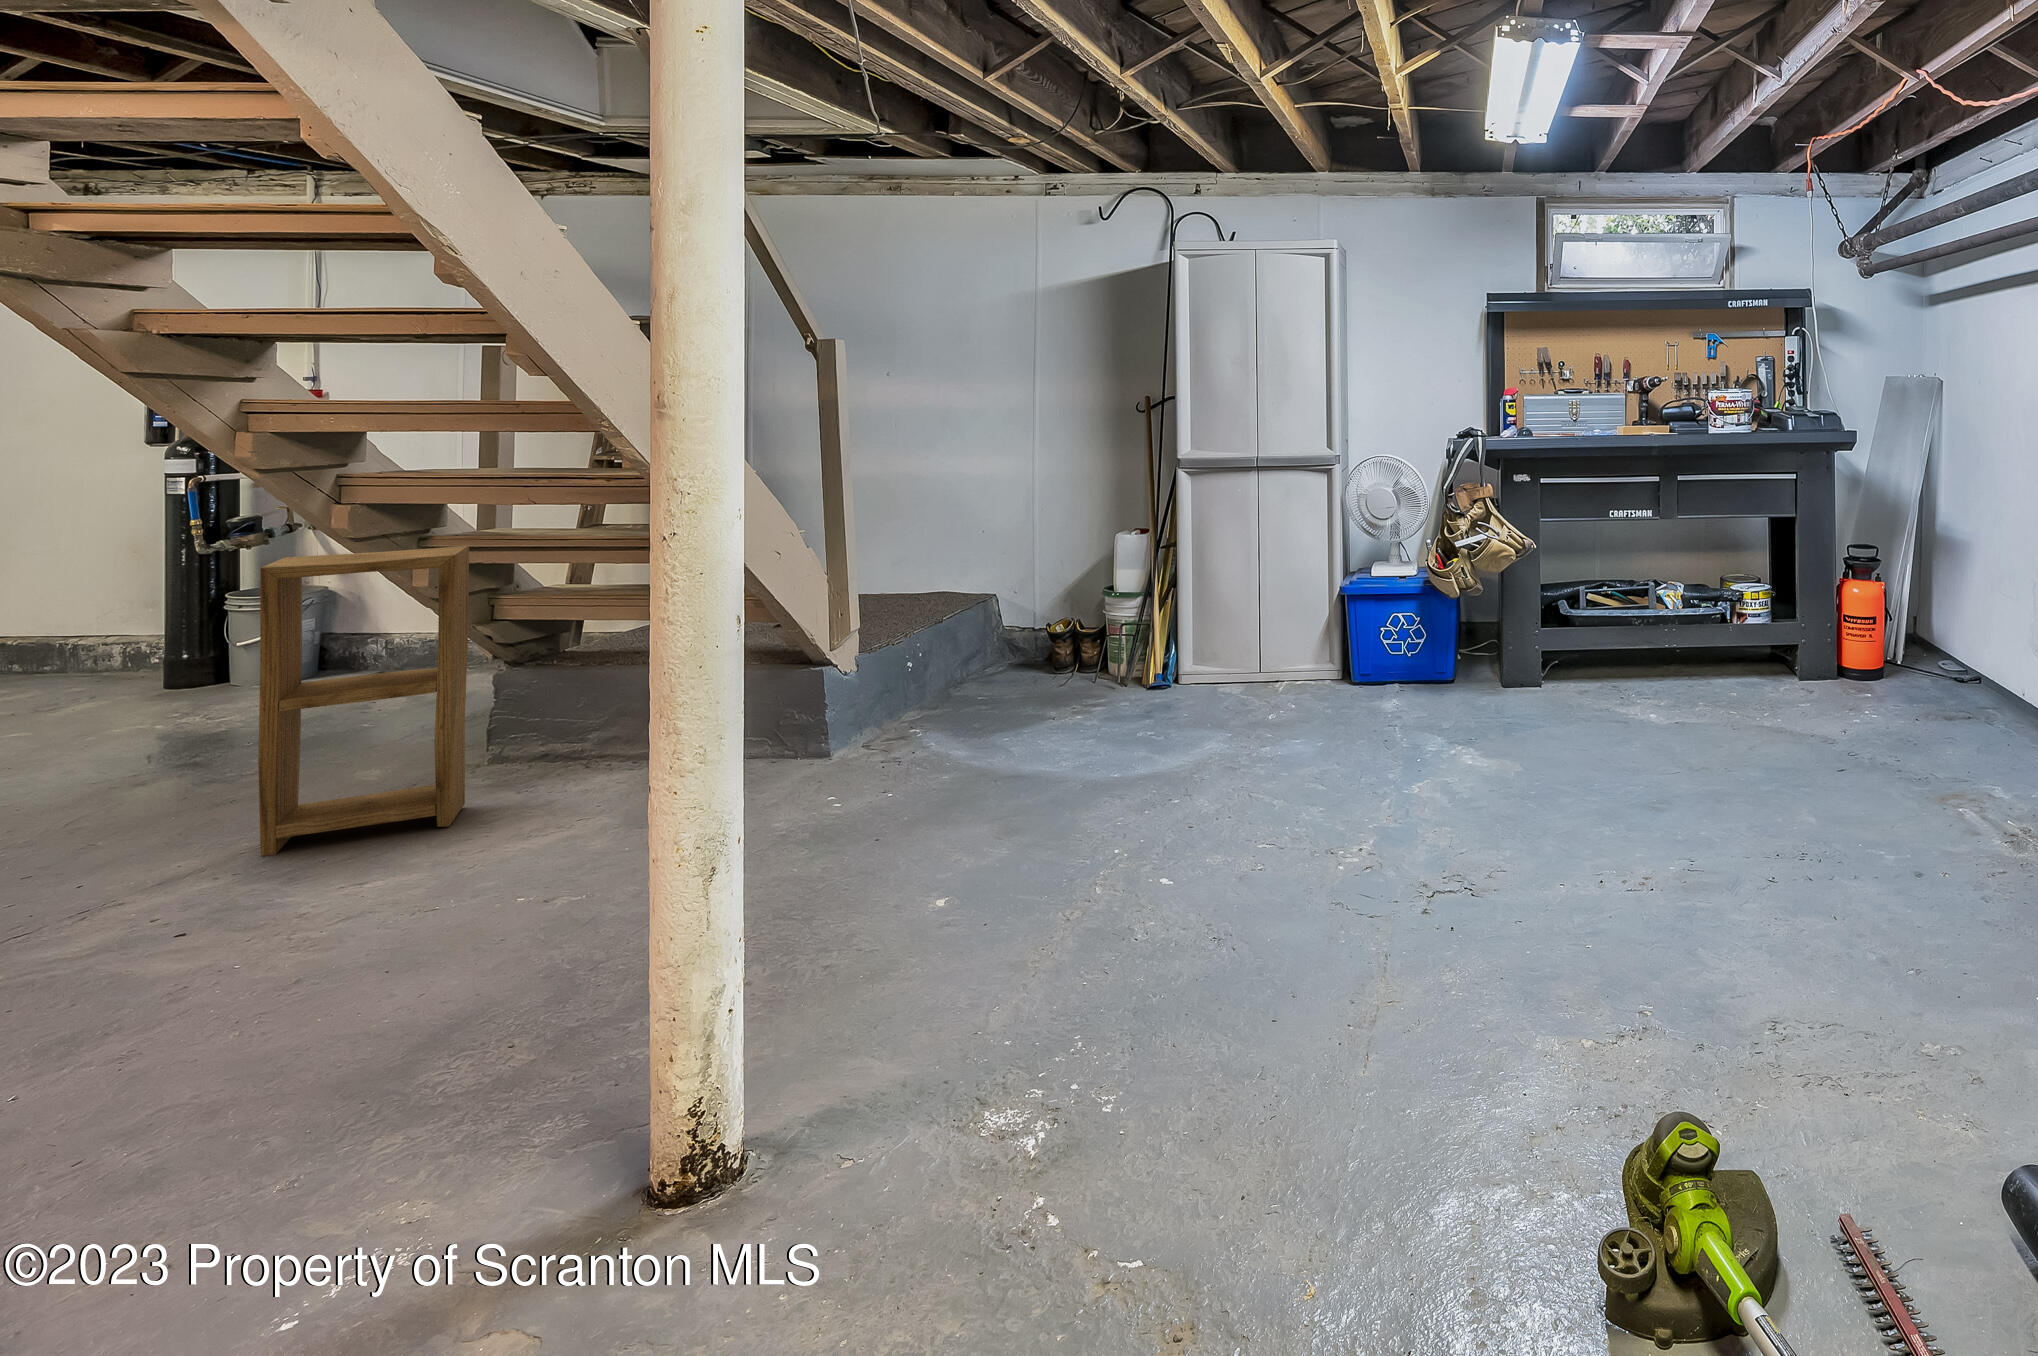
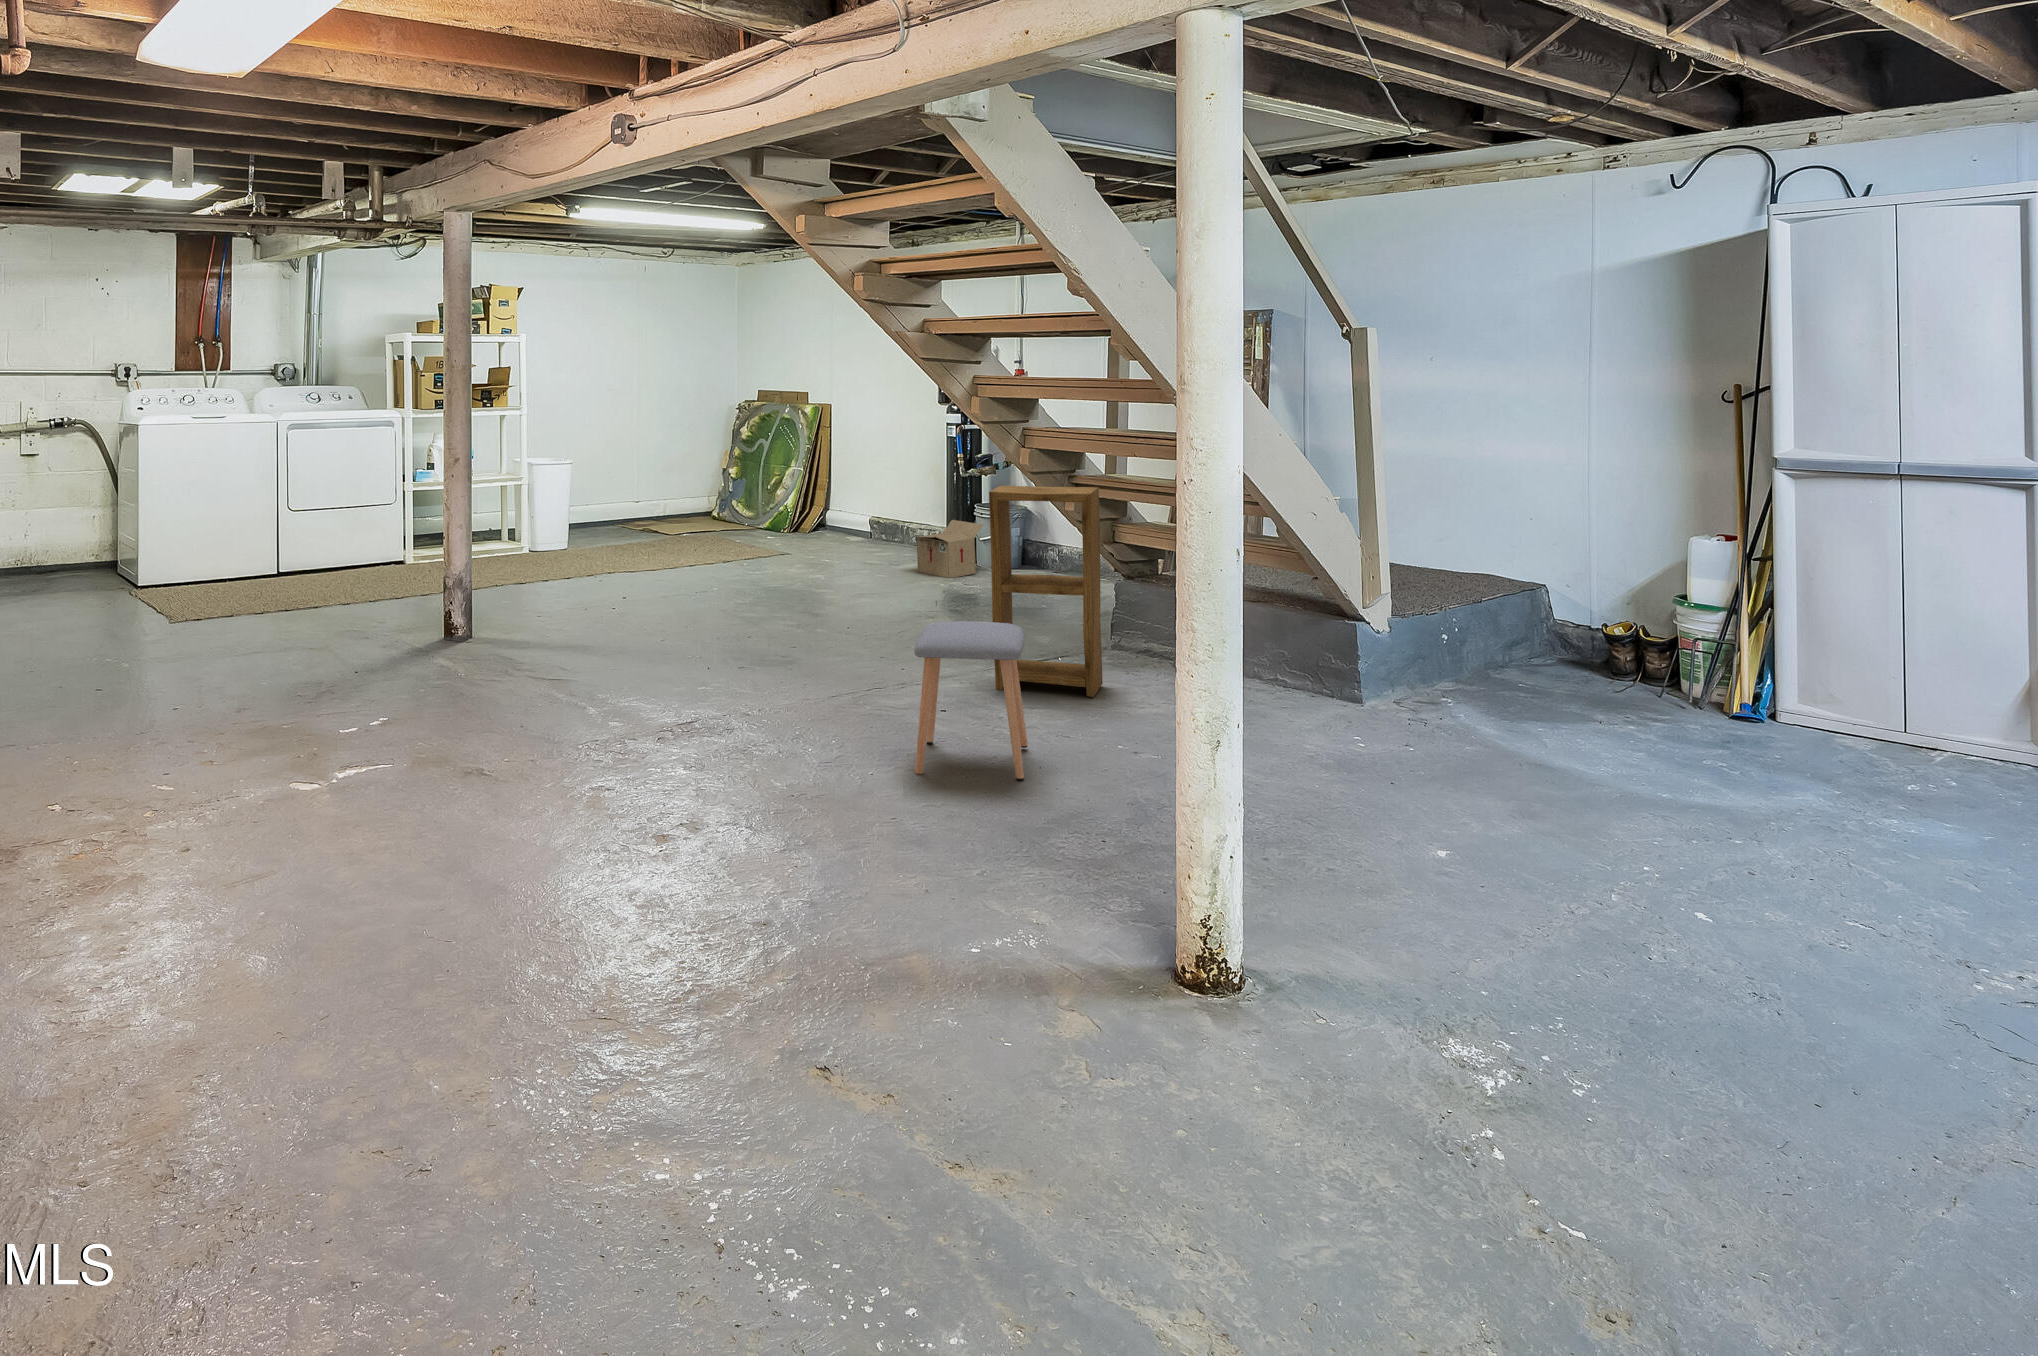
cardboard box: none [69,619,249,707] -> present [917,520,983,578]
stool: none [57,756,322,1049] -> present [914,621,1028,781]

